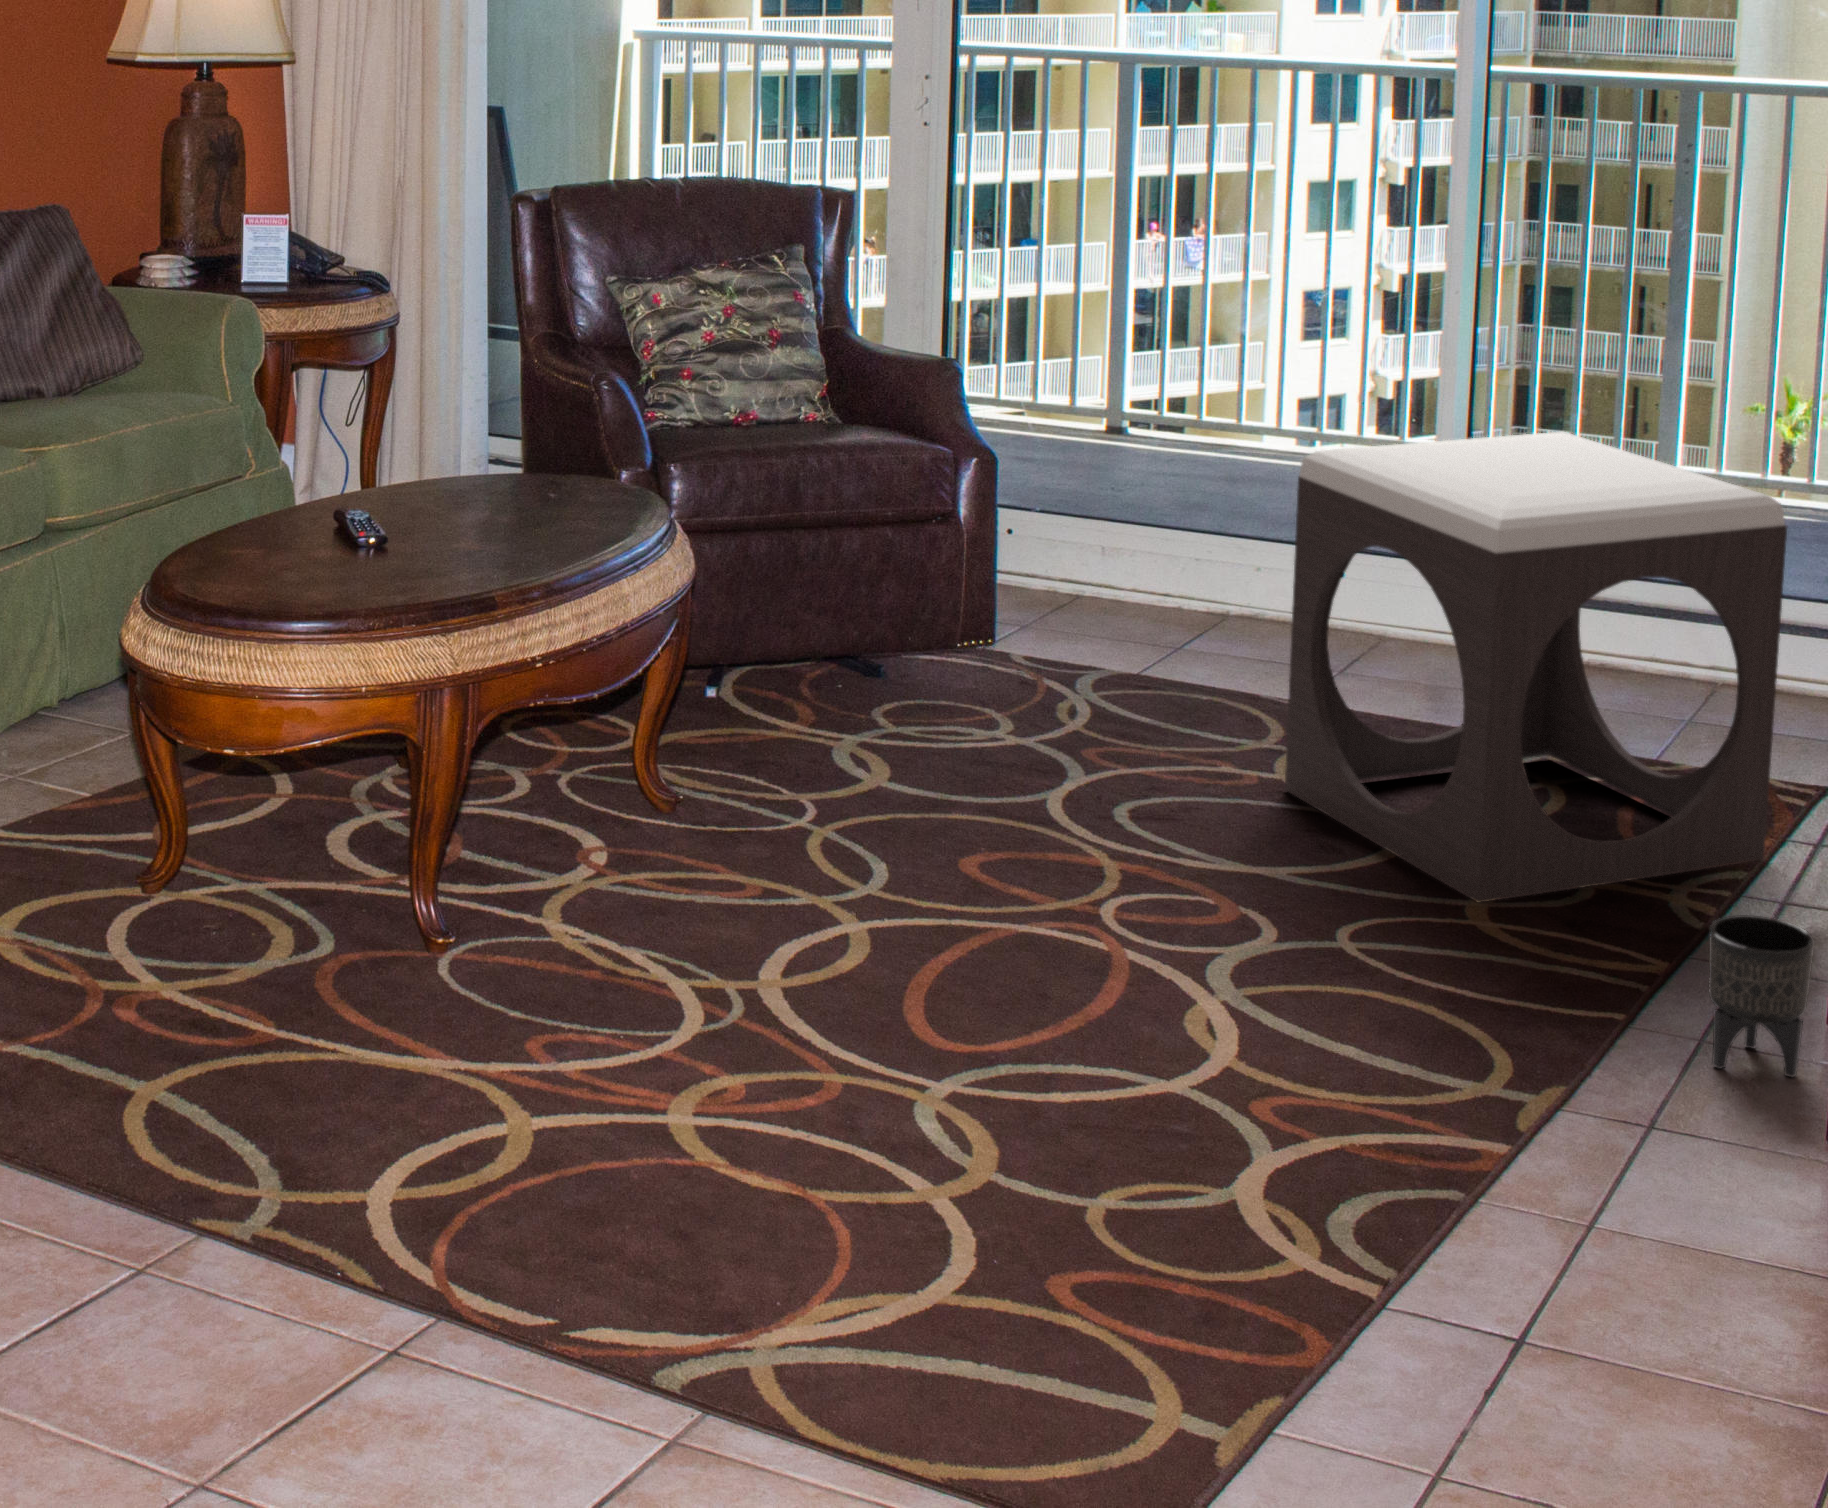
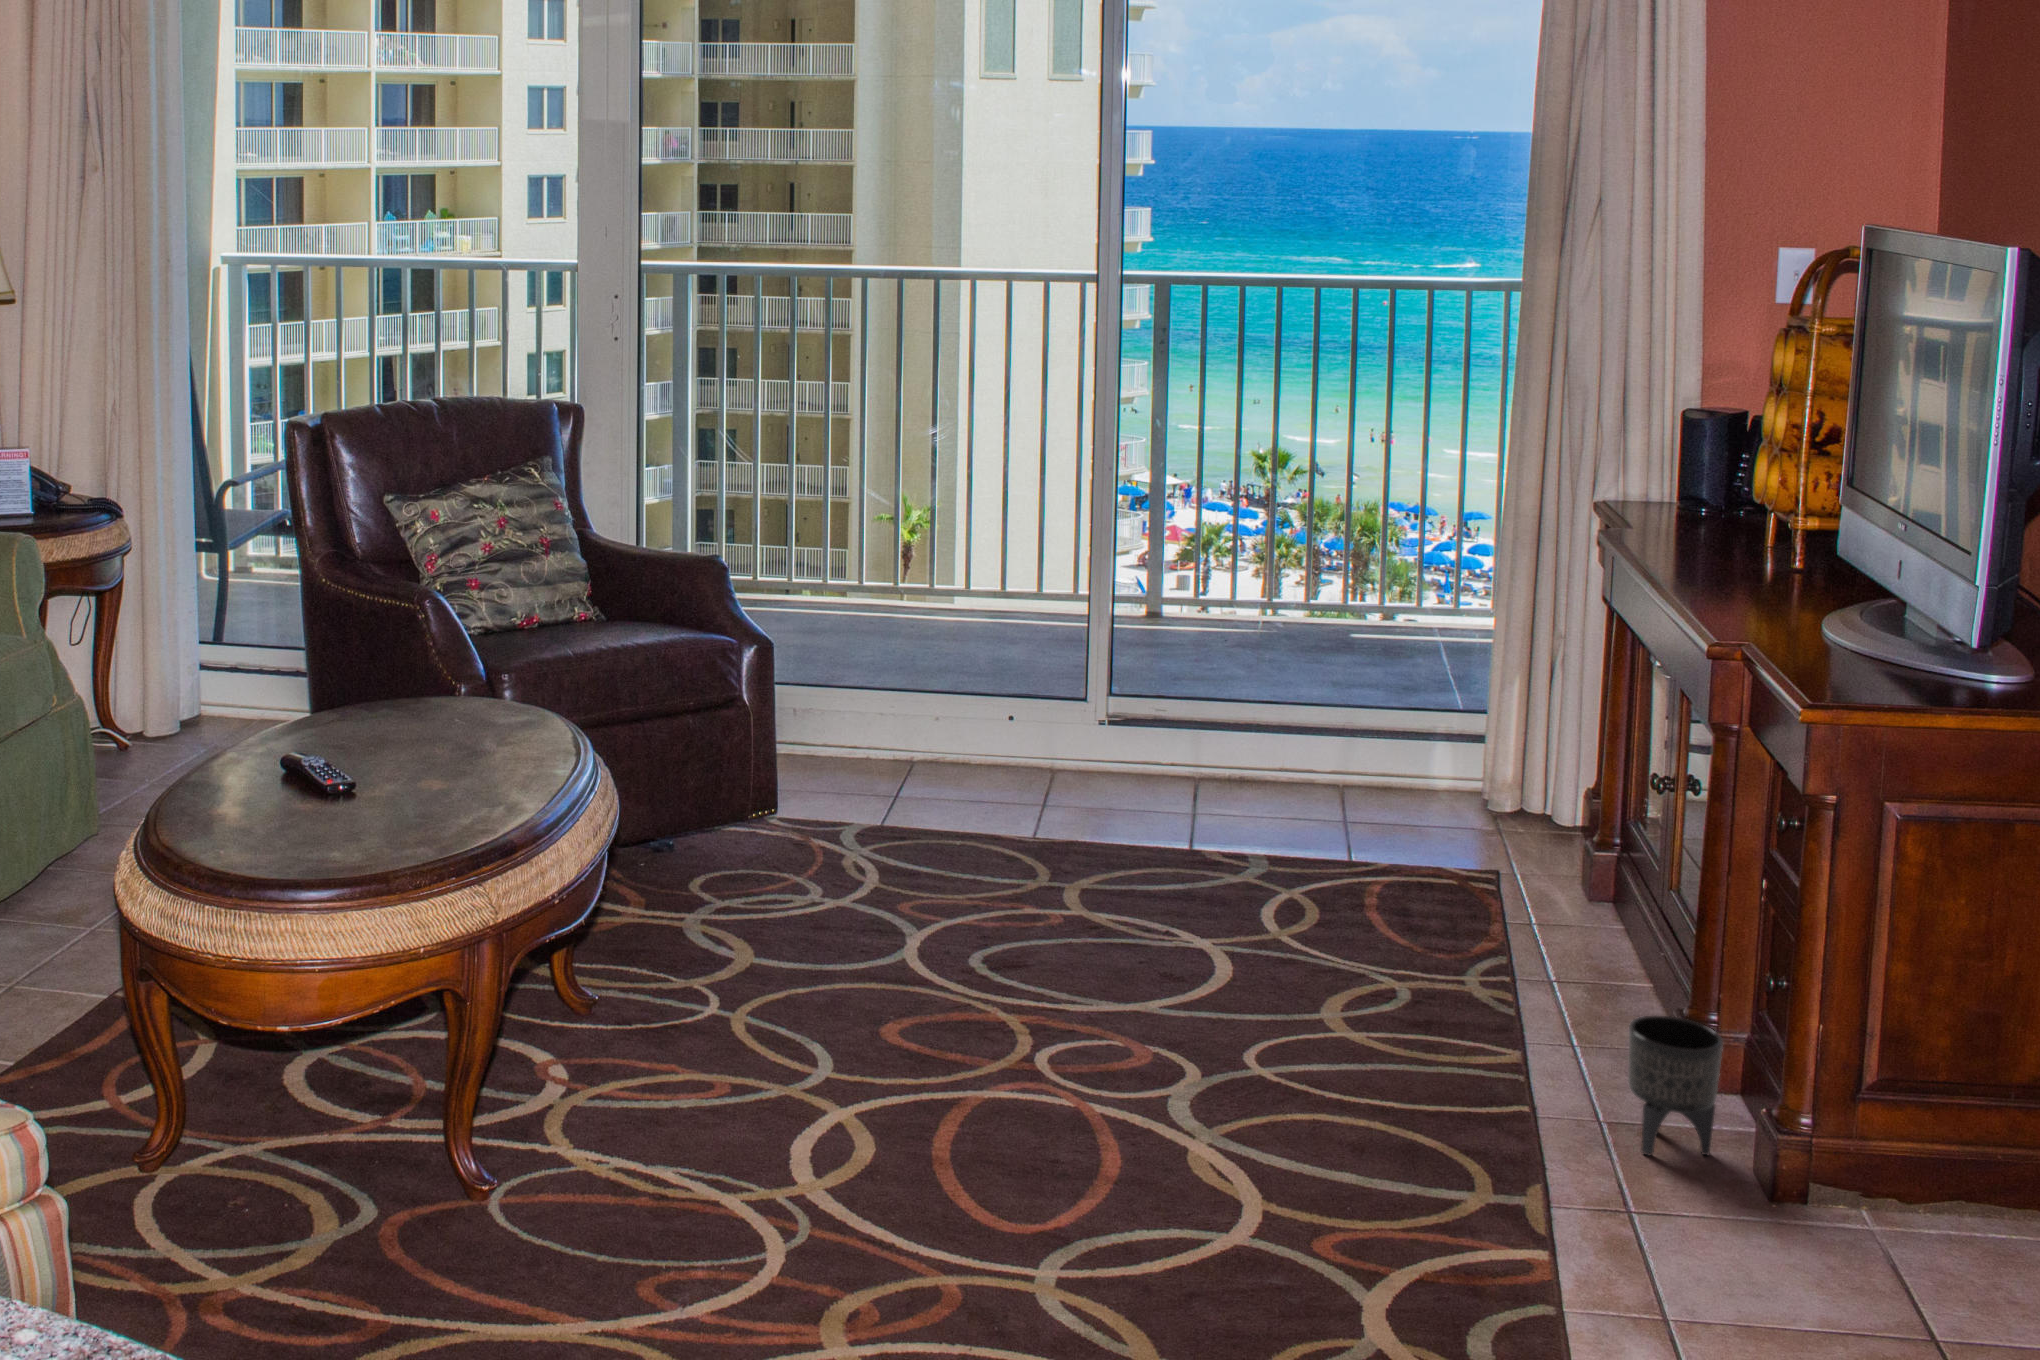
footstool: present [1285,432,1787,903] -> none [1089,590,1520,1017]

